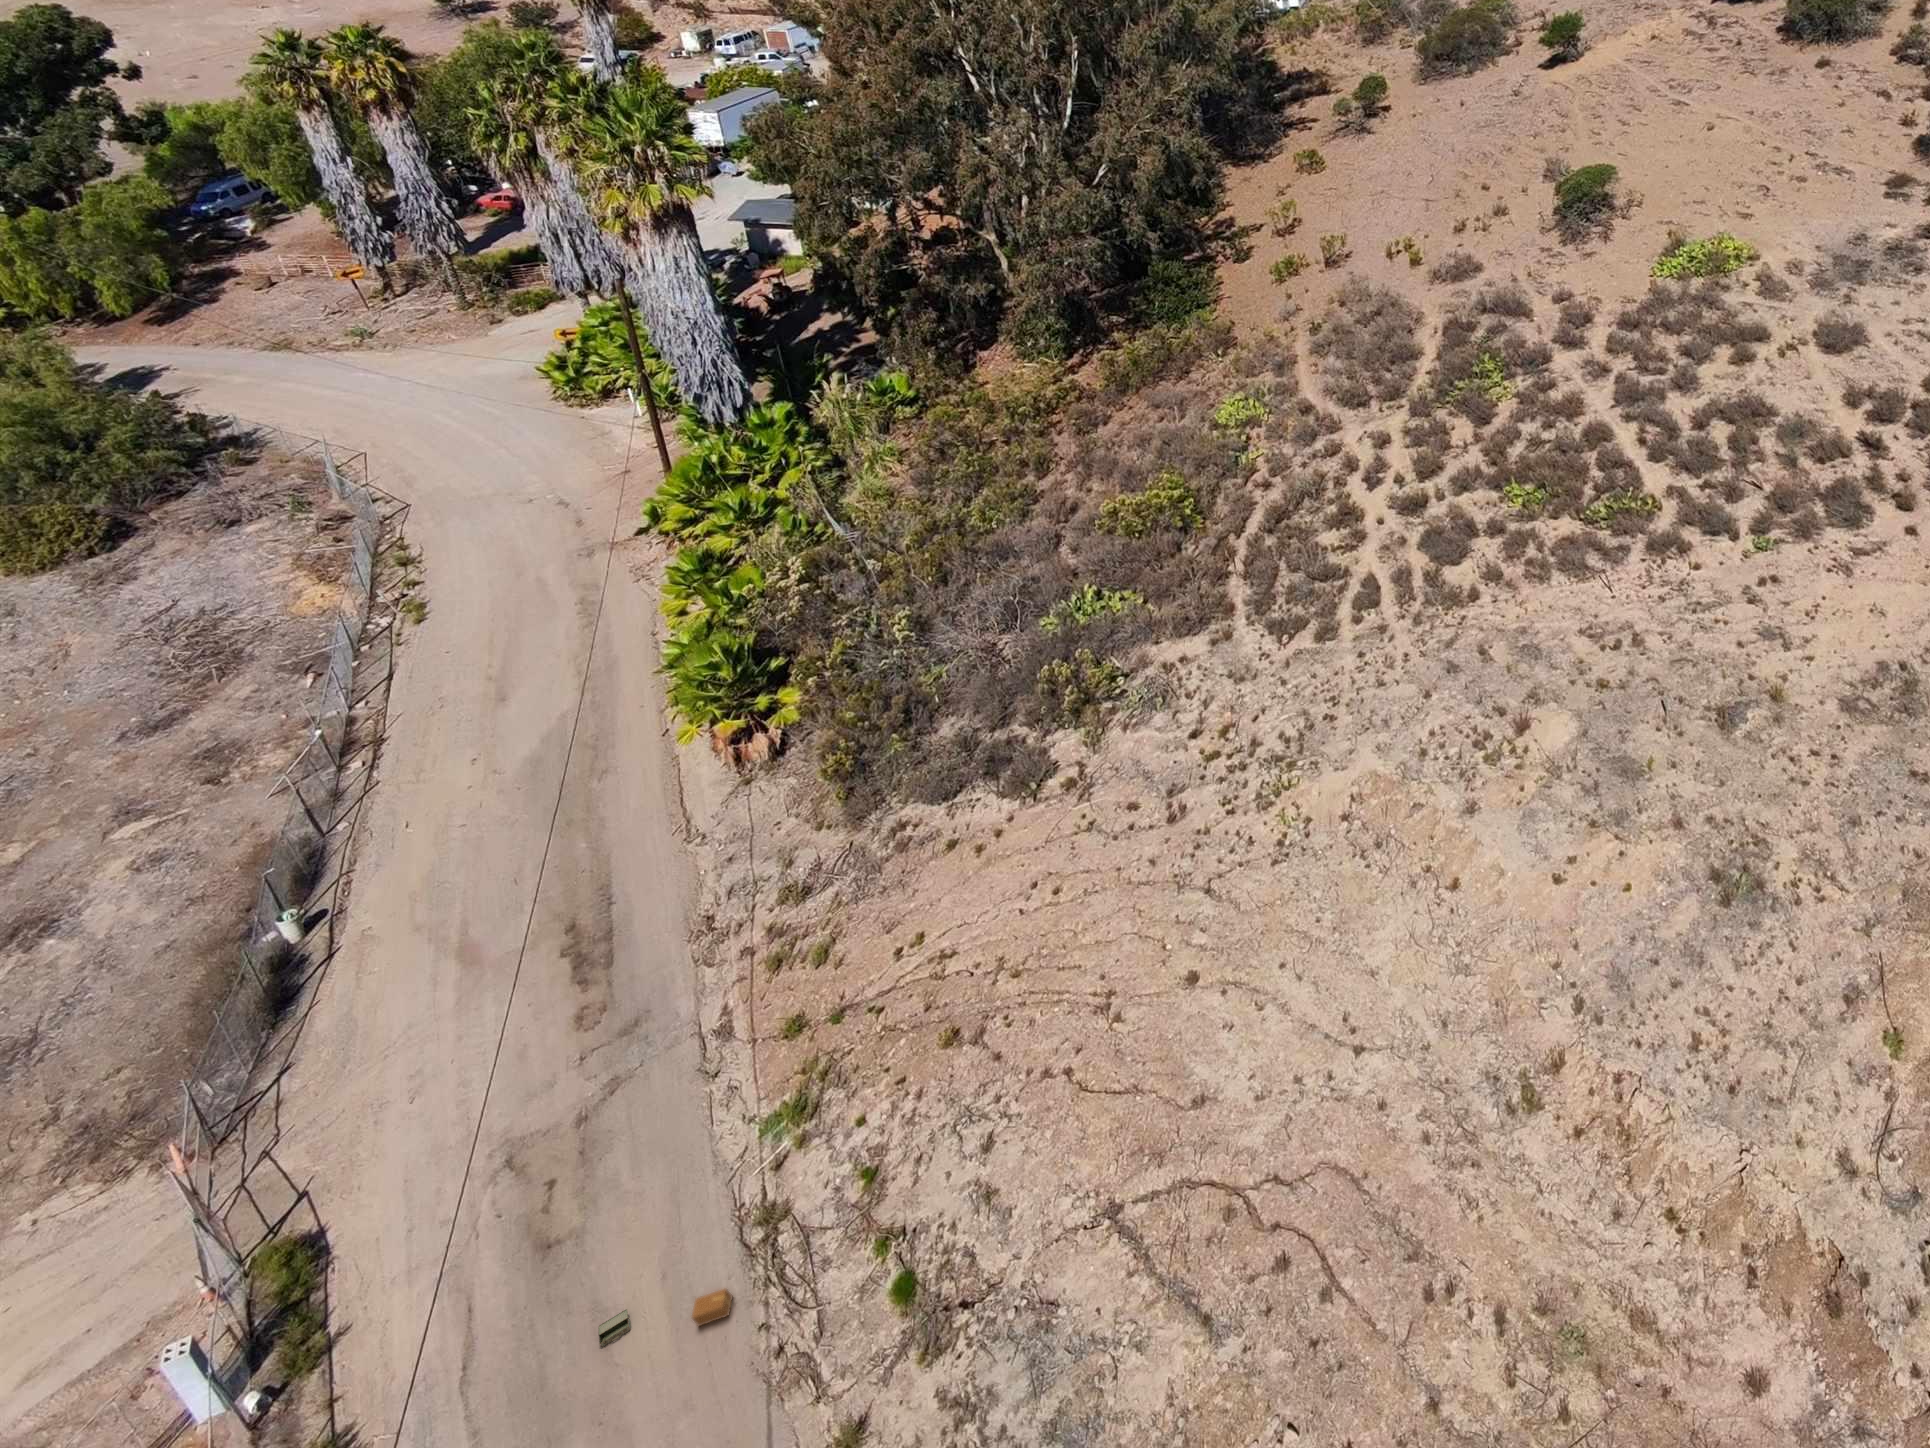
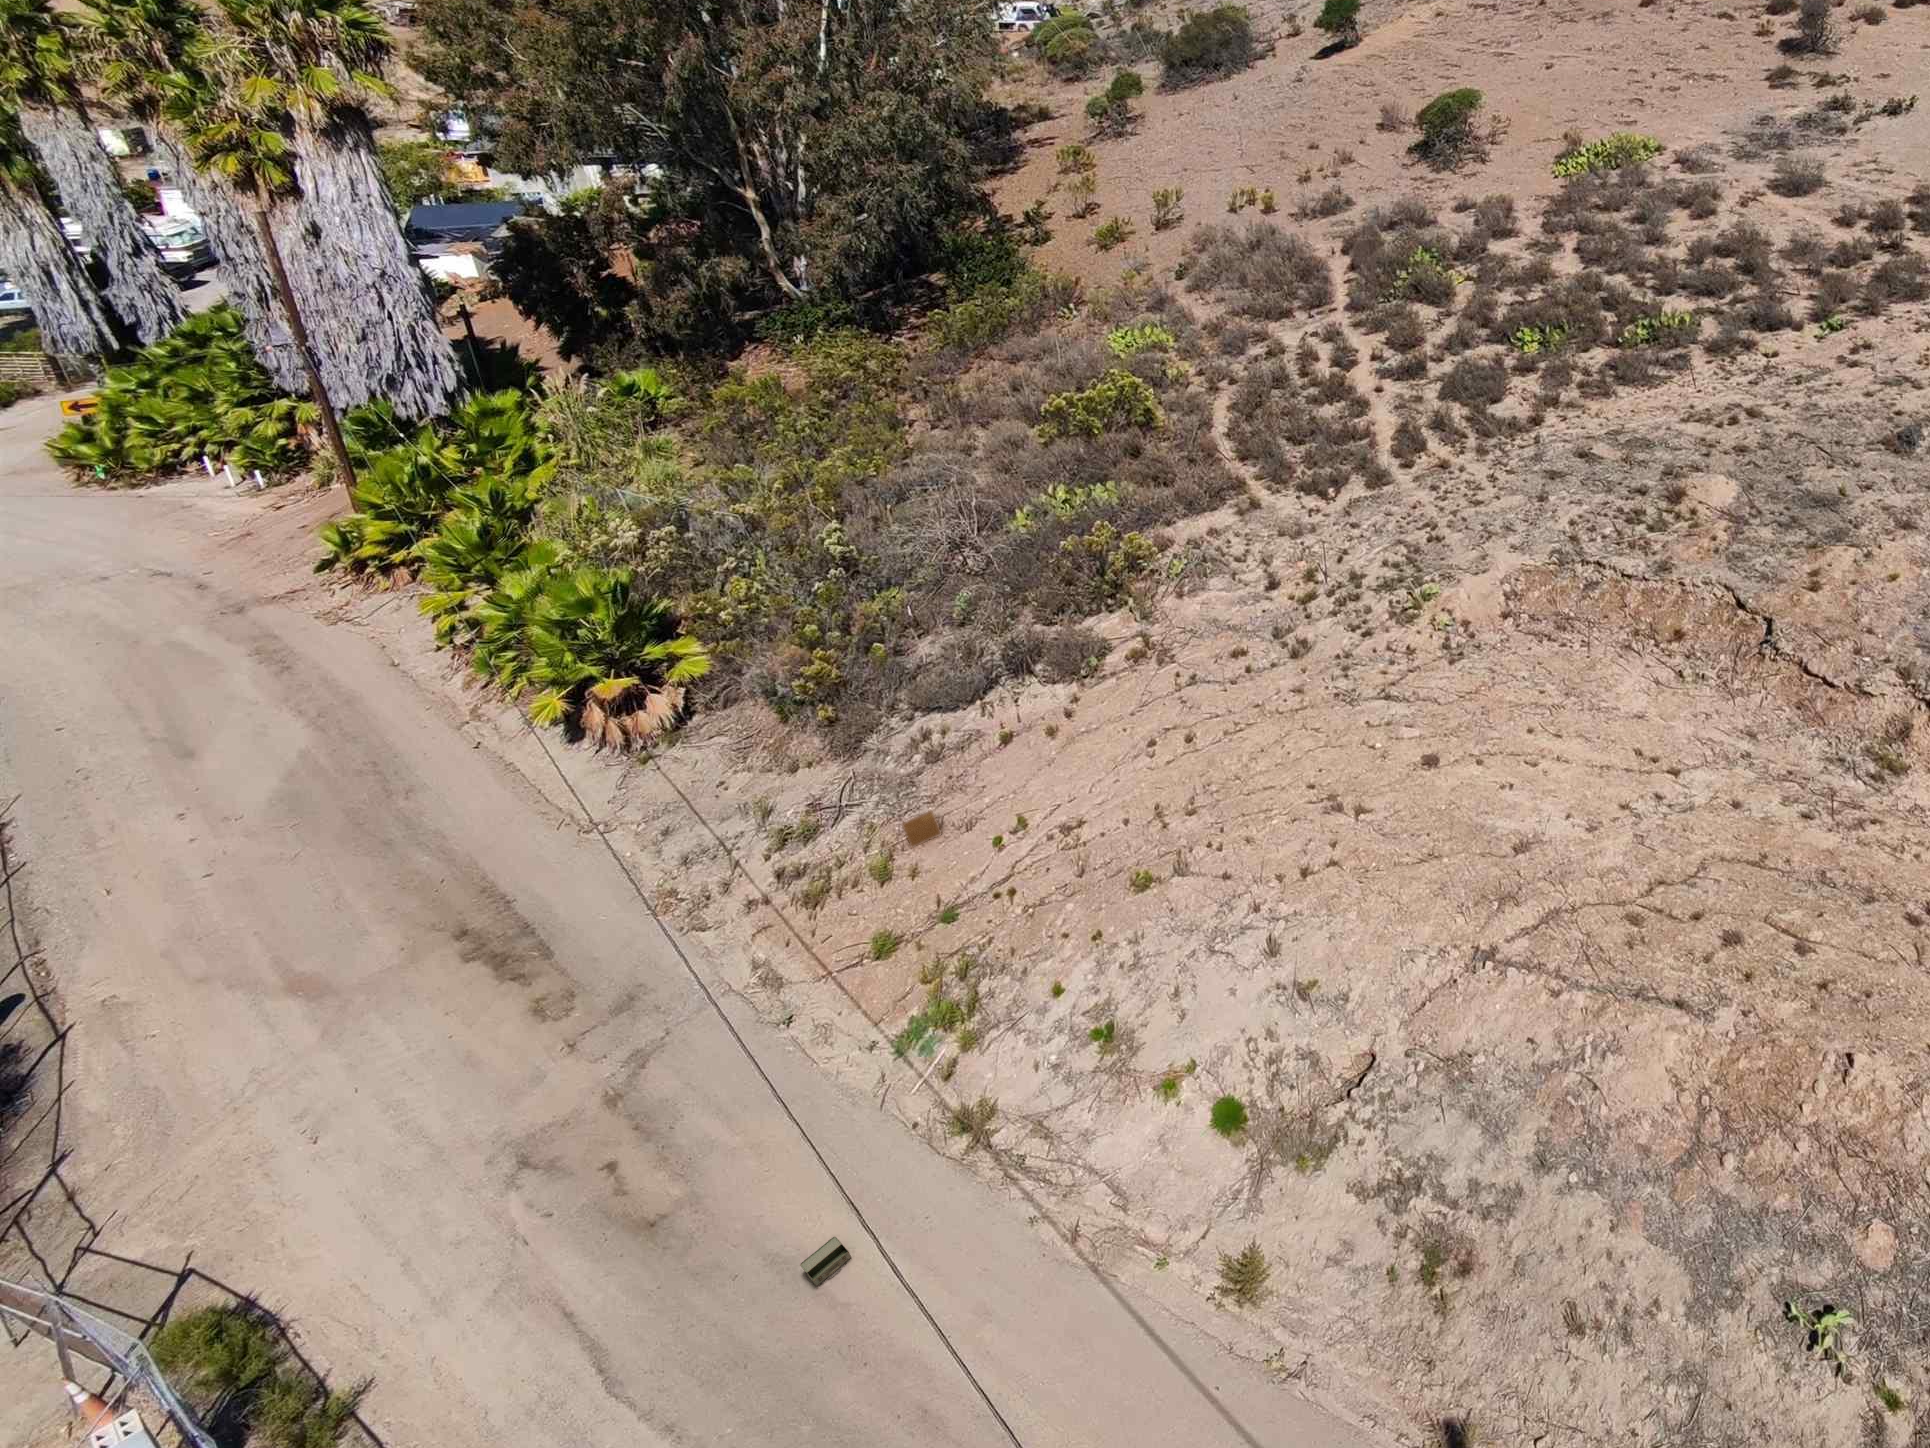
cardboard box: present [692,1289,732,1326] -> present [902,811,941,847]

